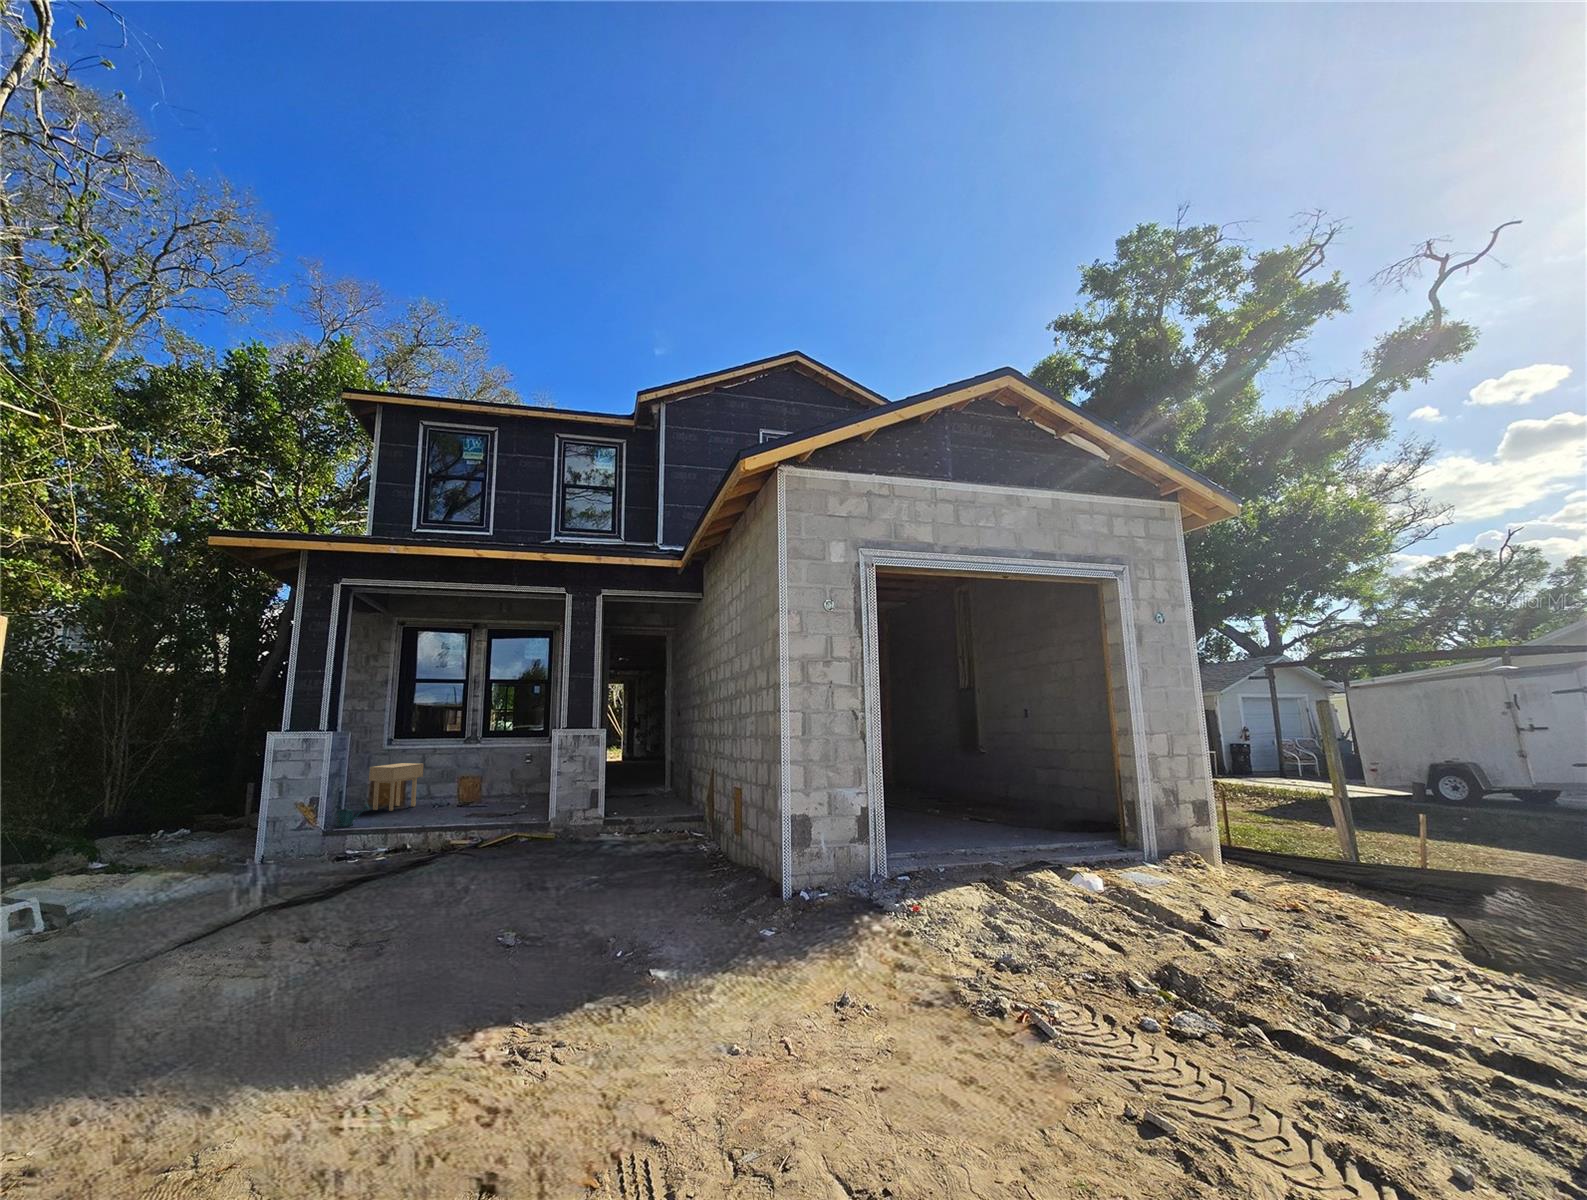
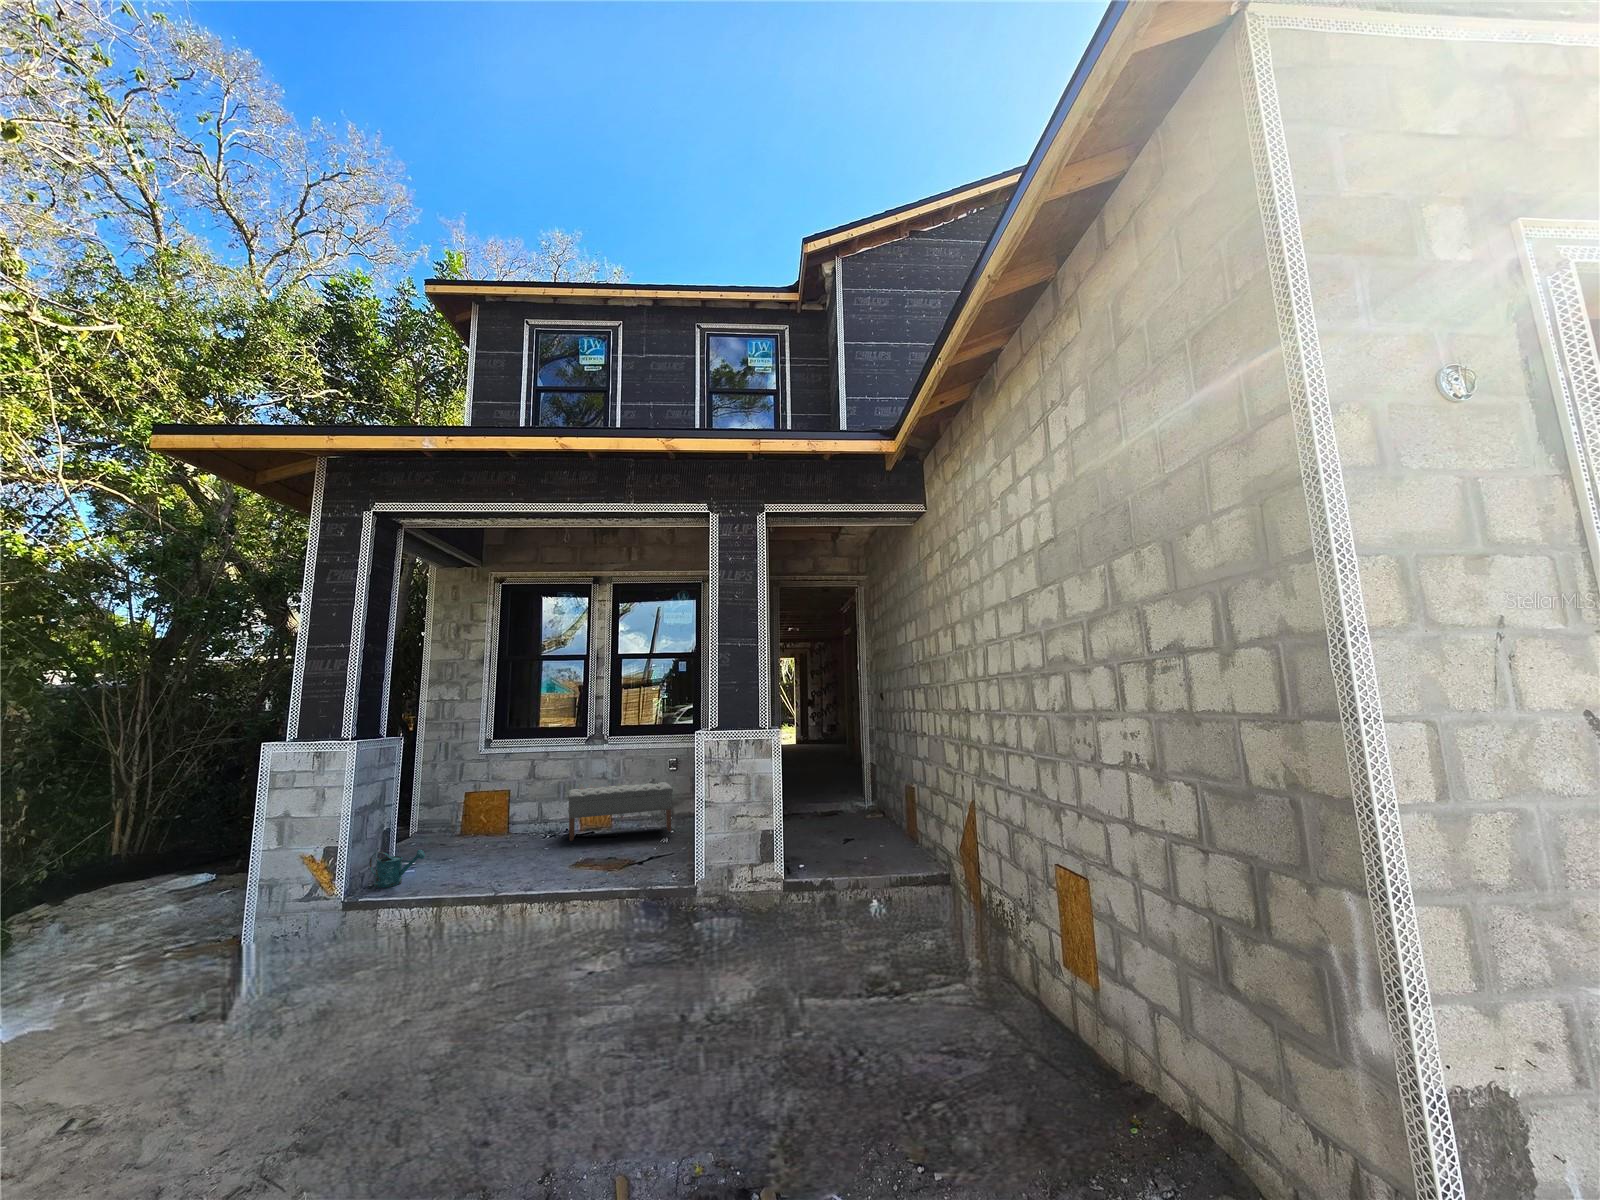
side table: present [369,763,424,811] -> none [456,775,532,847]
bench: none [449,769,528,808] -> present [568,782,673,841]

